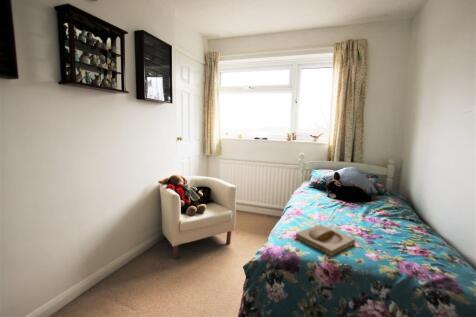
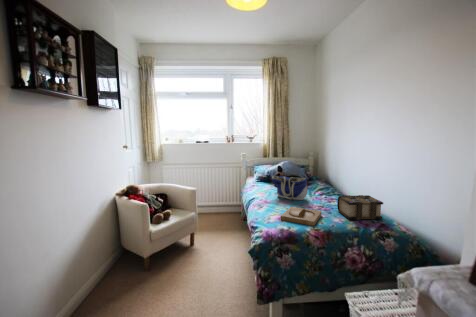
tote bag: none [312,183,357,218] -> present [272,176,307,200]
book: none [385,223,455,271] -> present [337,195,383,220]

